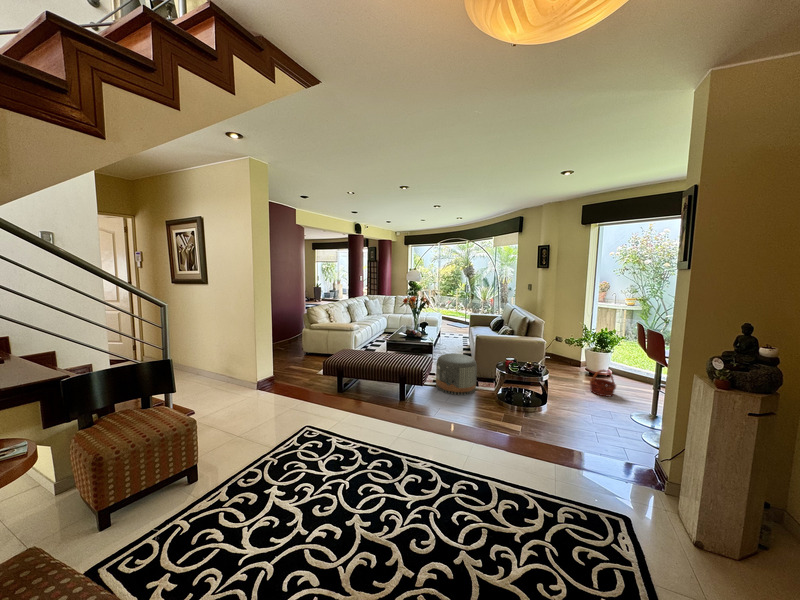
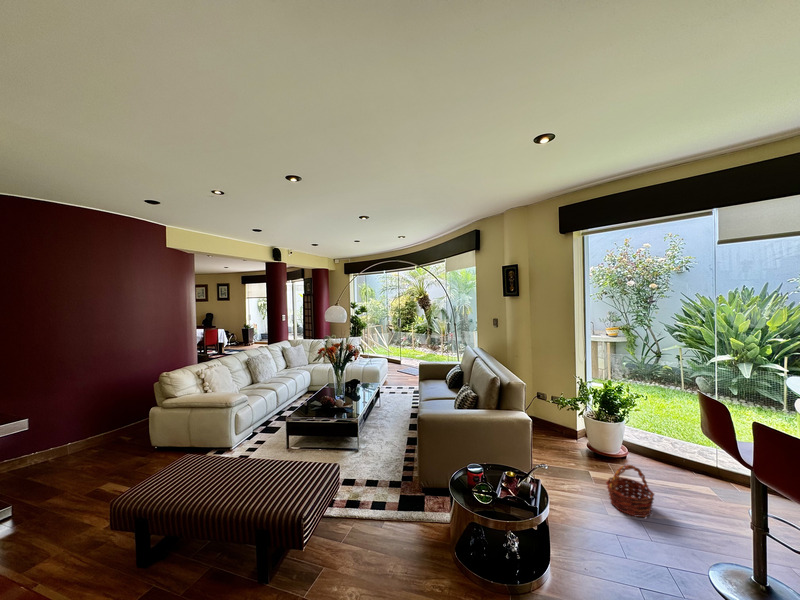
pouf: present [436,353,477,395] -> none [342,452,416,552]

